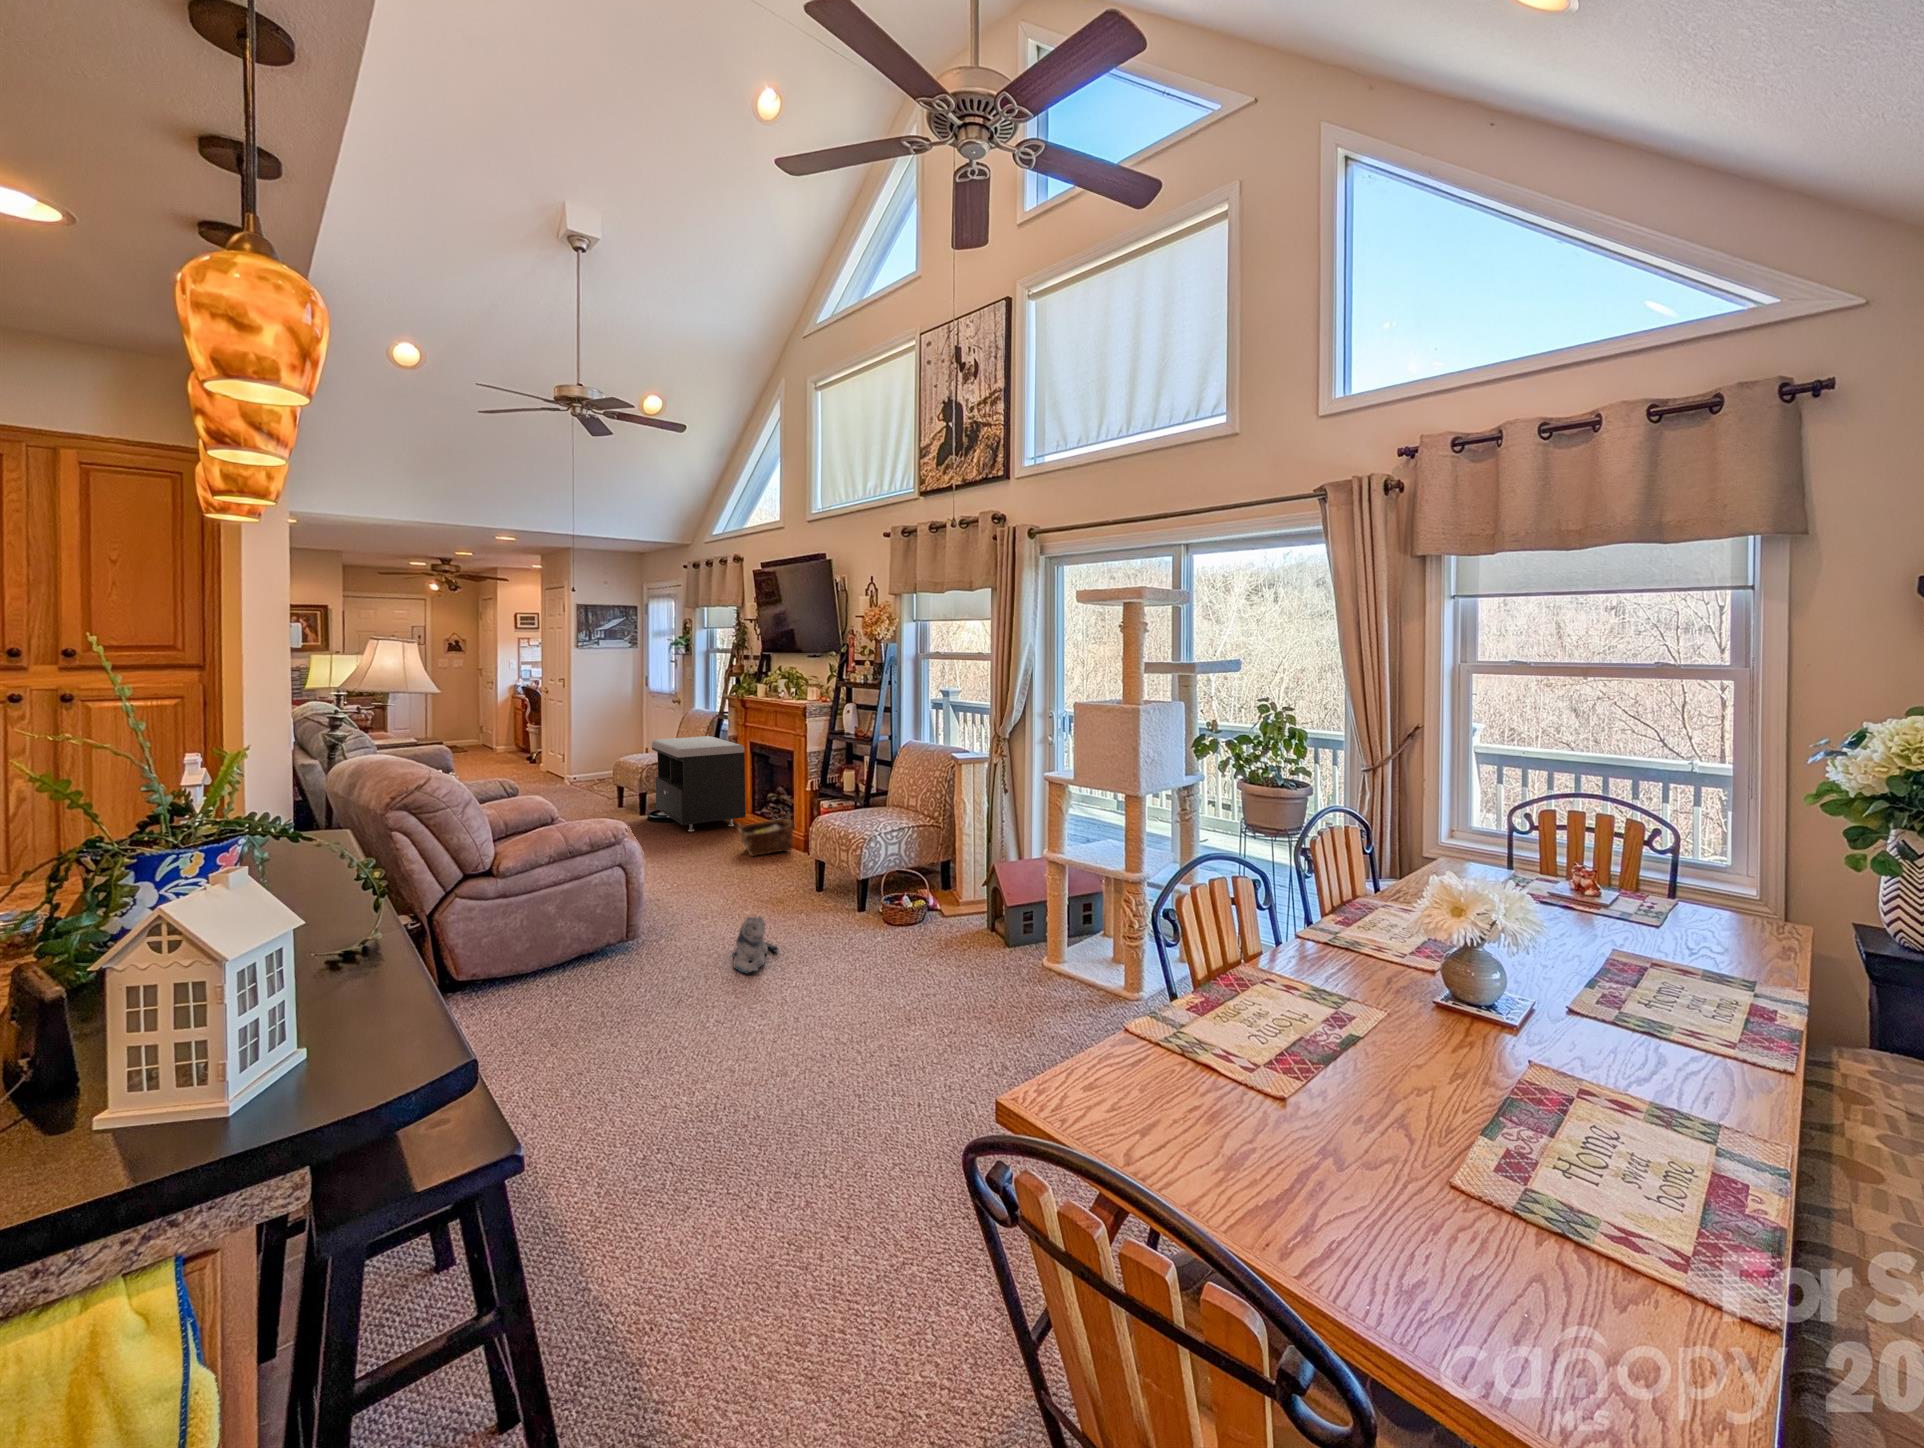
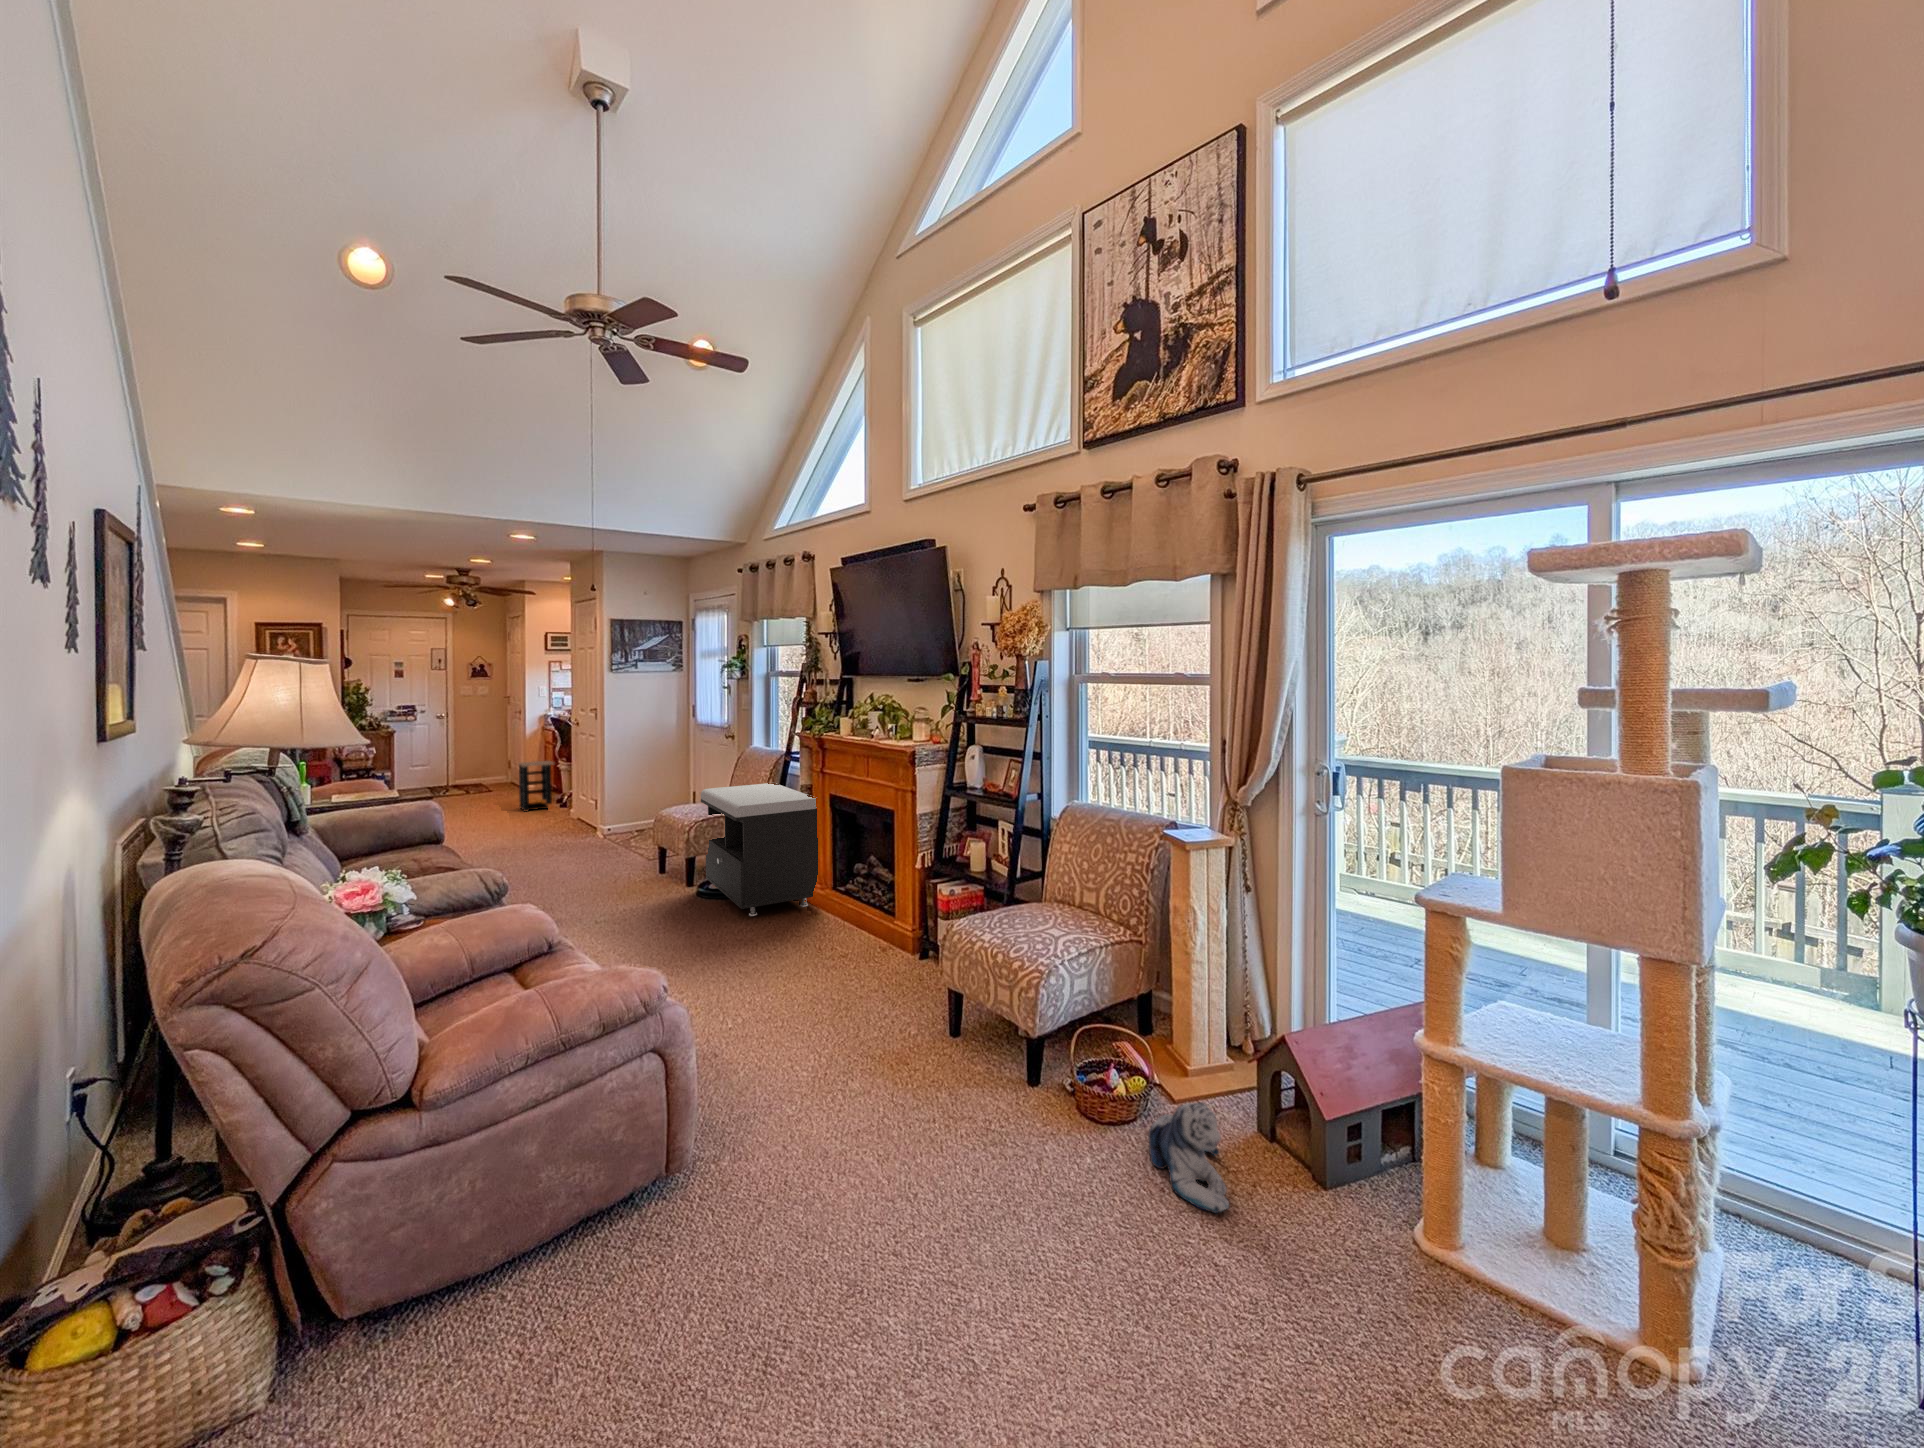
side table: none [494,724,526,767] -> present [519,761,554,812]
woven basket: present [738,813,793,856] -> none [819,897,897,965]
plush toy: present [733,917,778,974] -> present [1148,1102,1229,1213]

